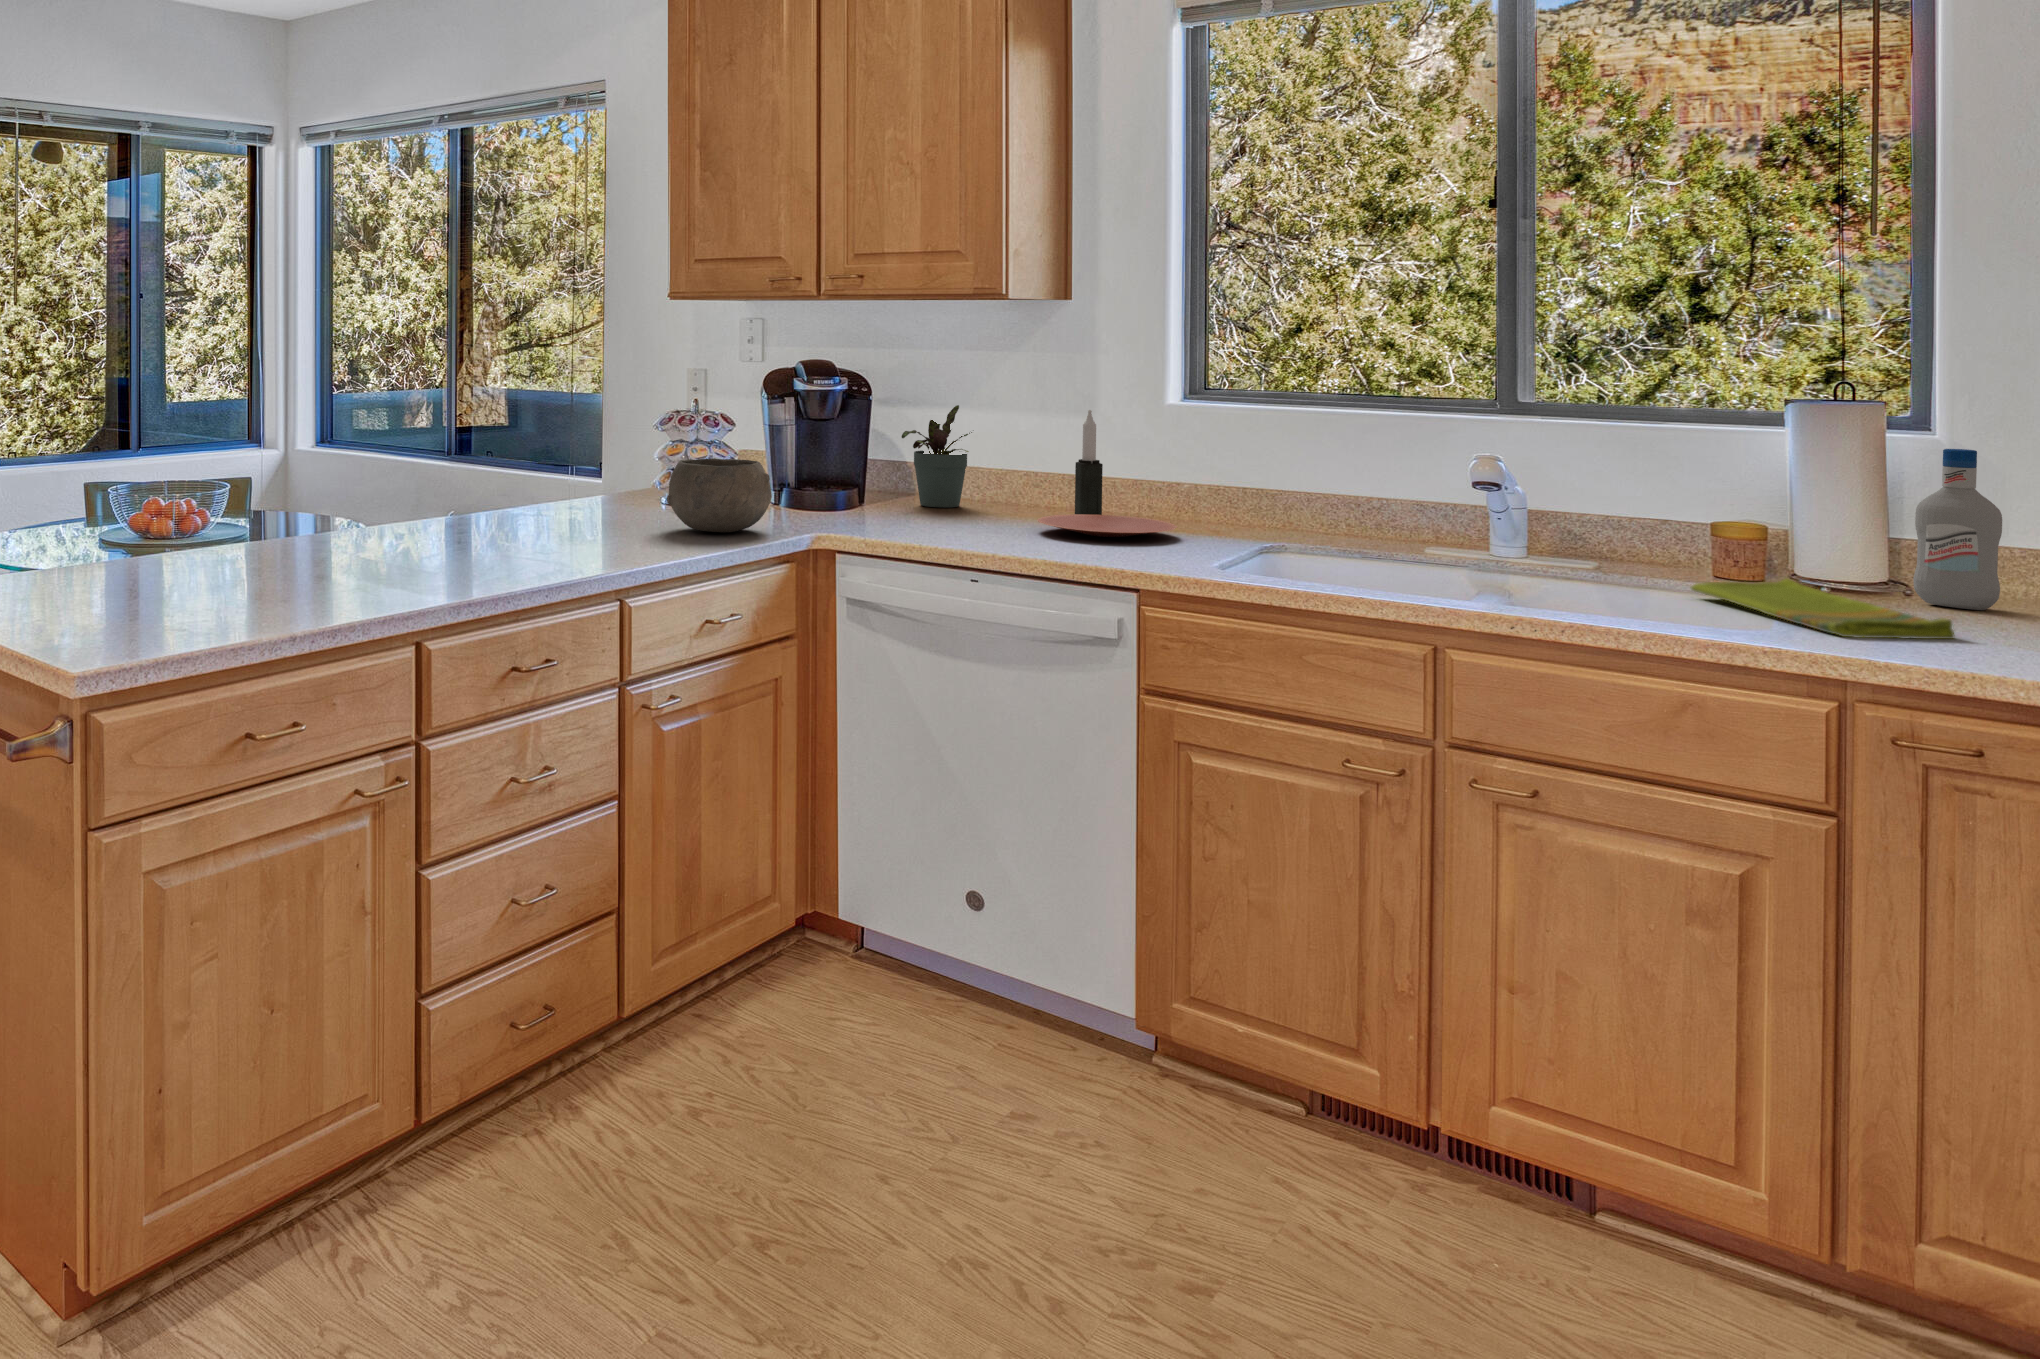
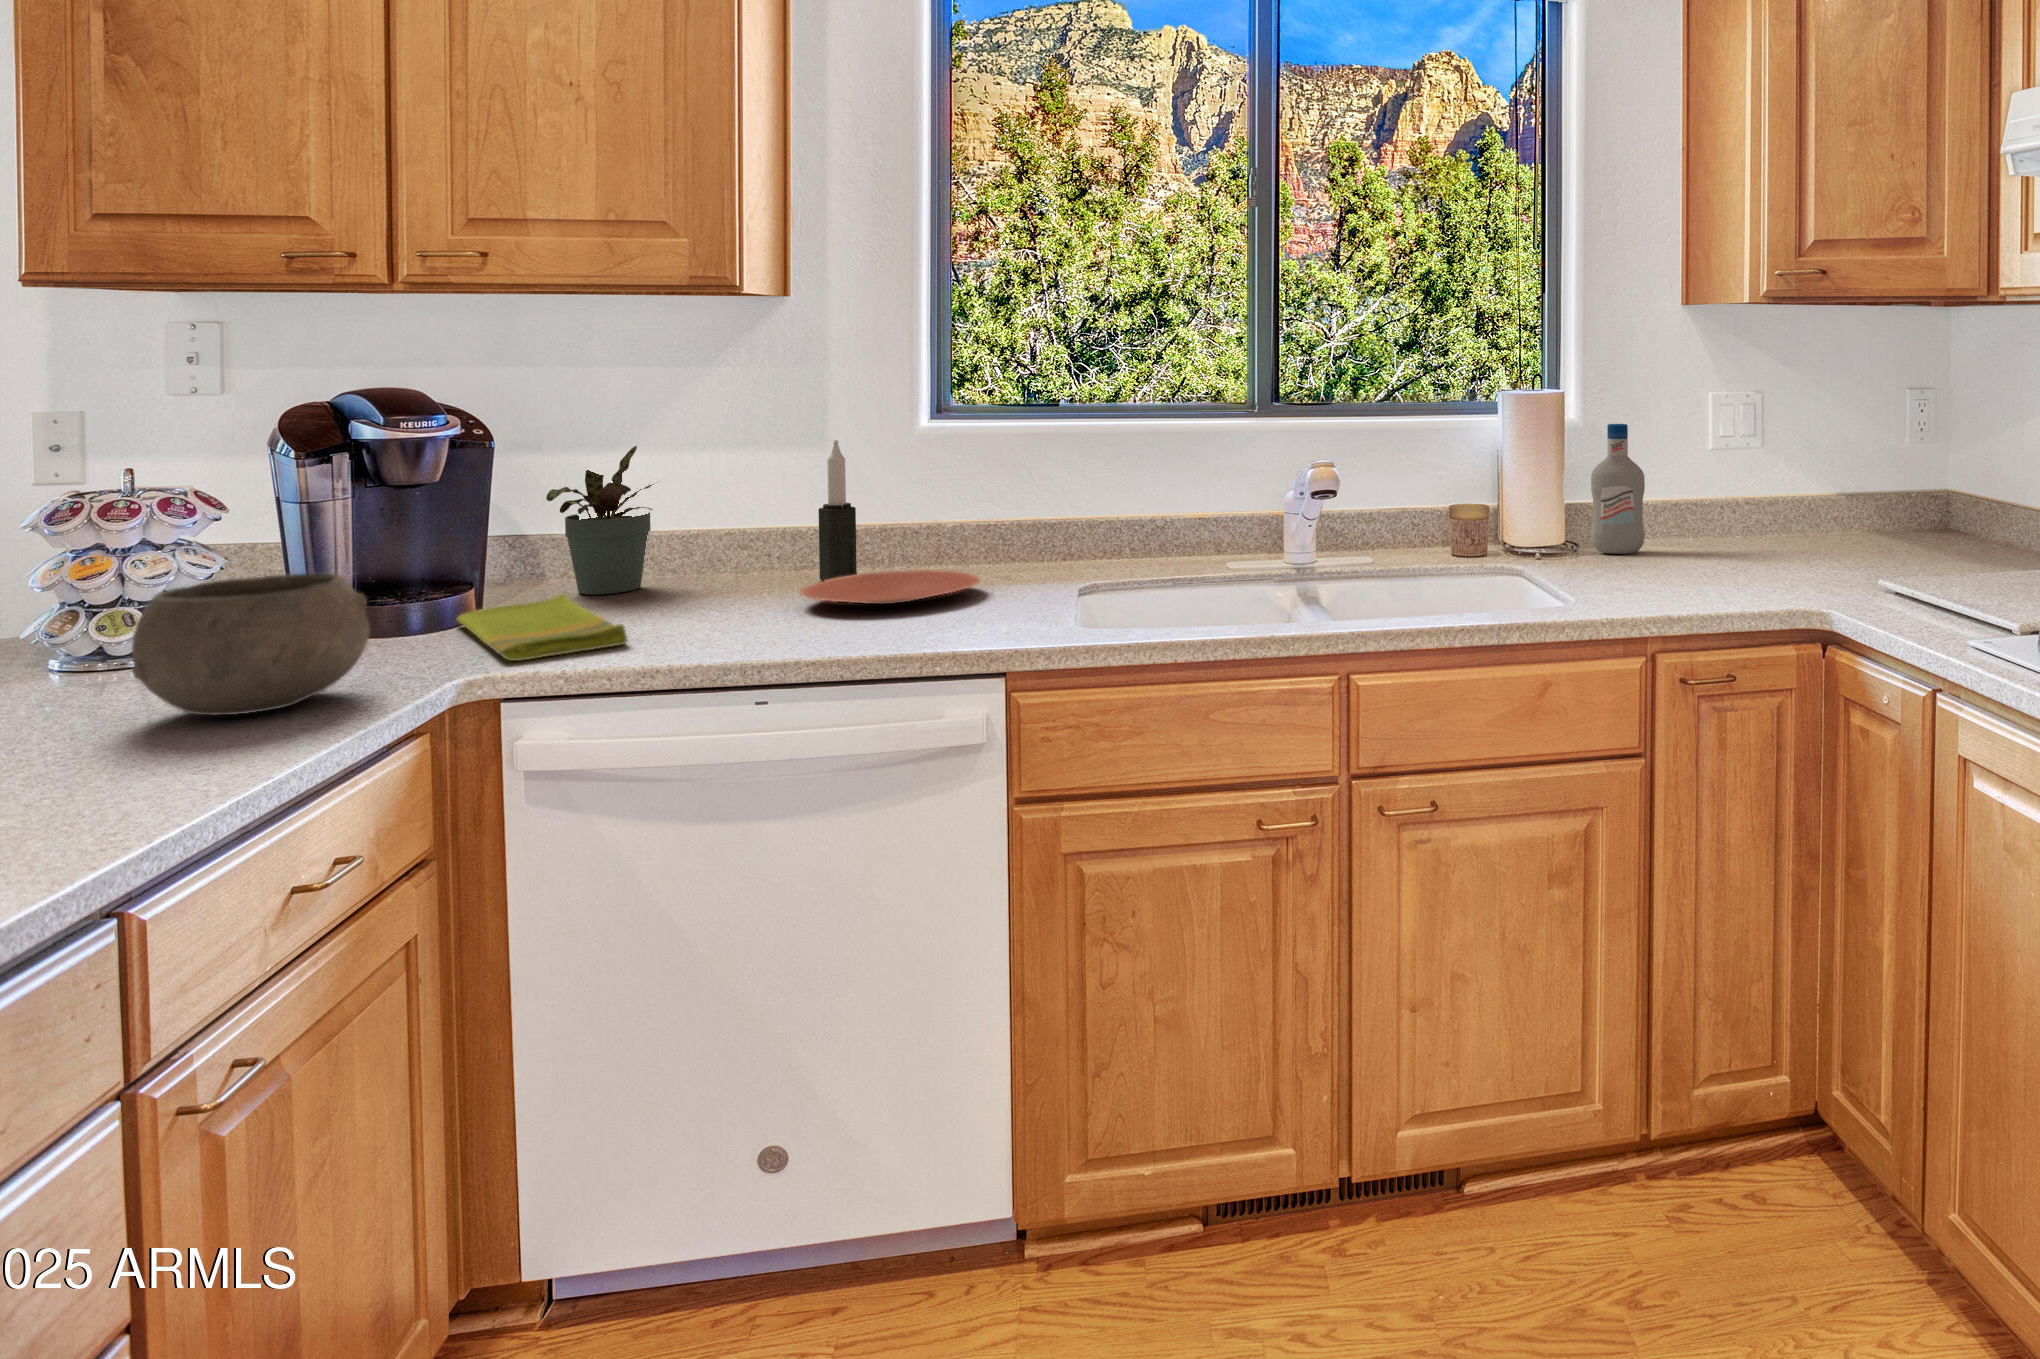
dish towel: present [1691,578,1955,639] -> present [457,593,627,661]

